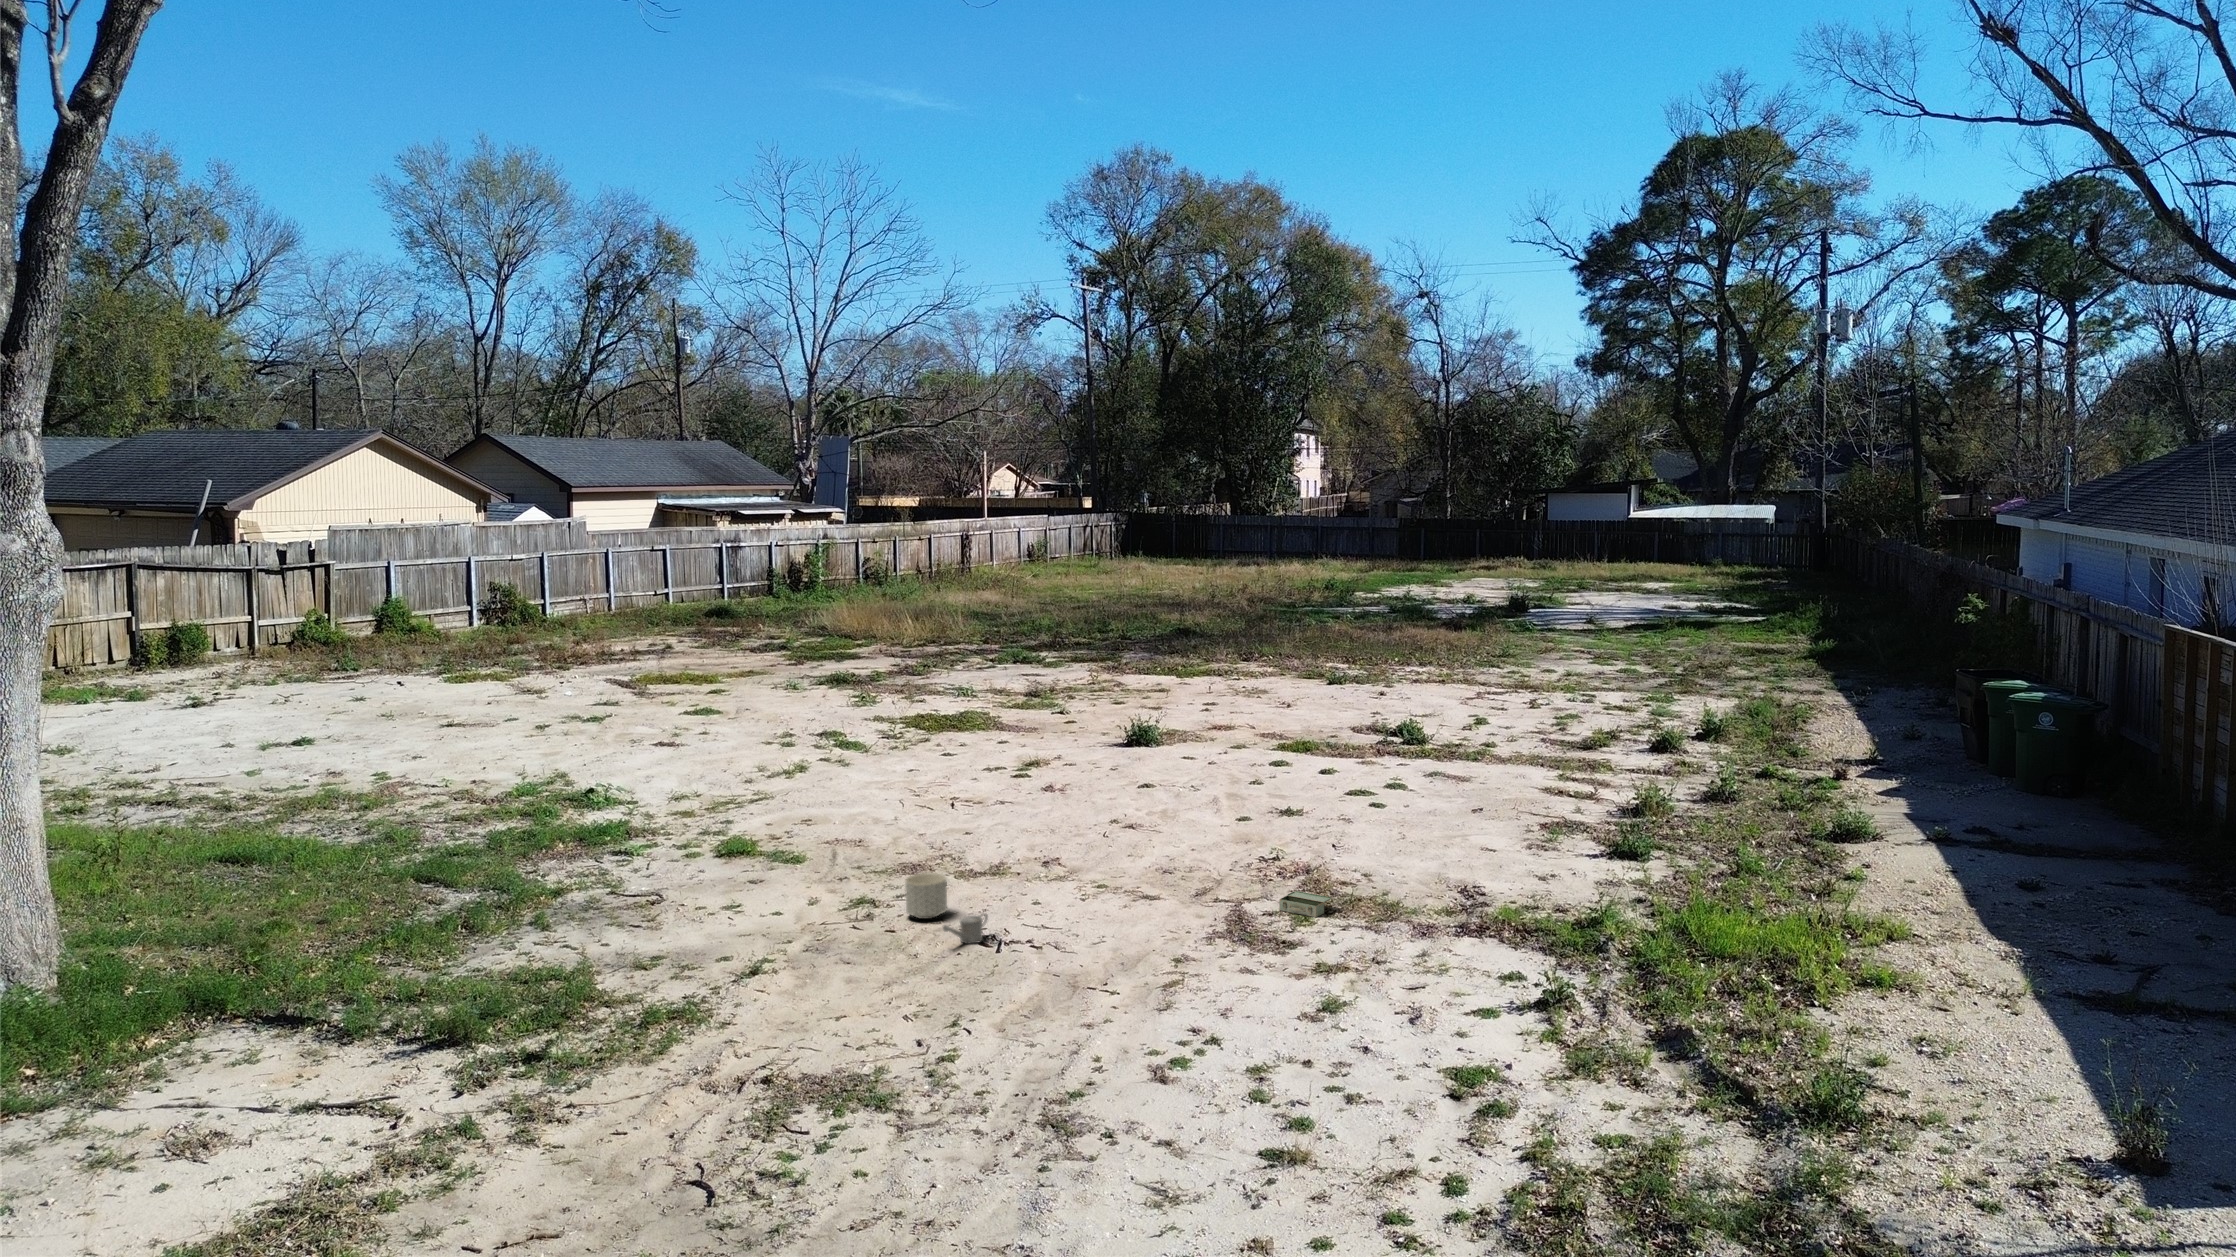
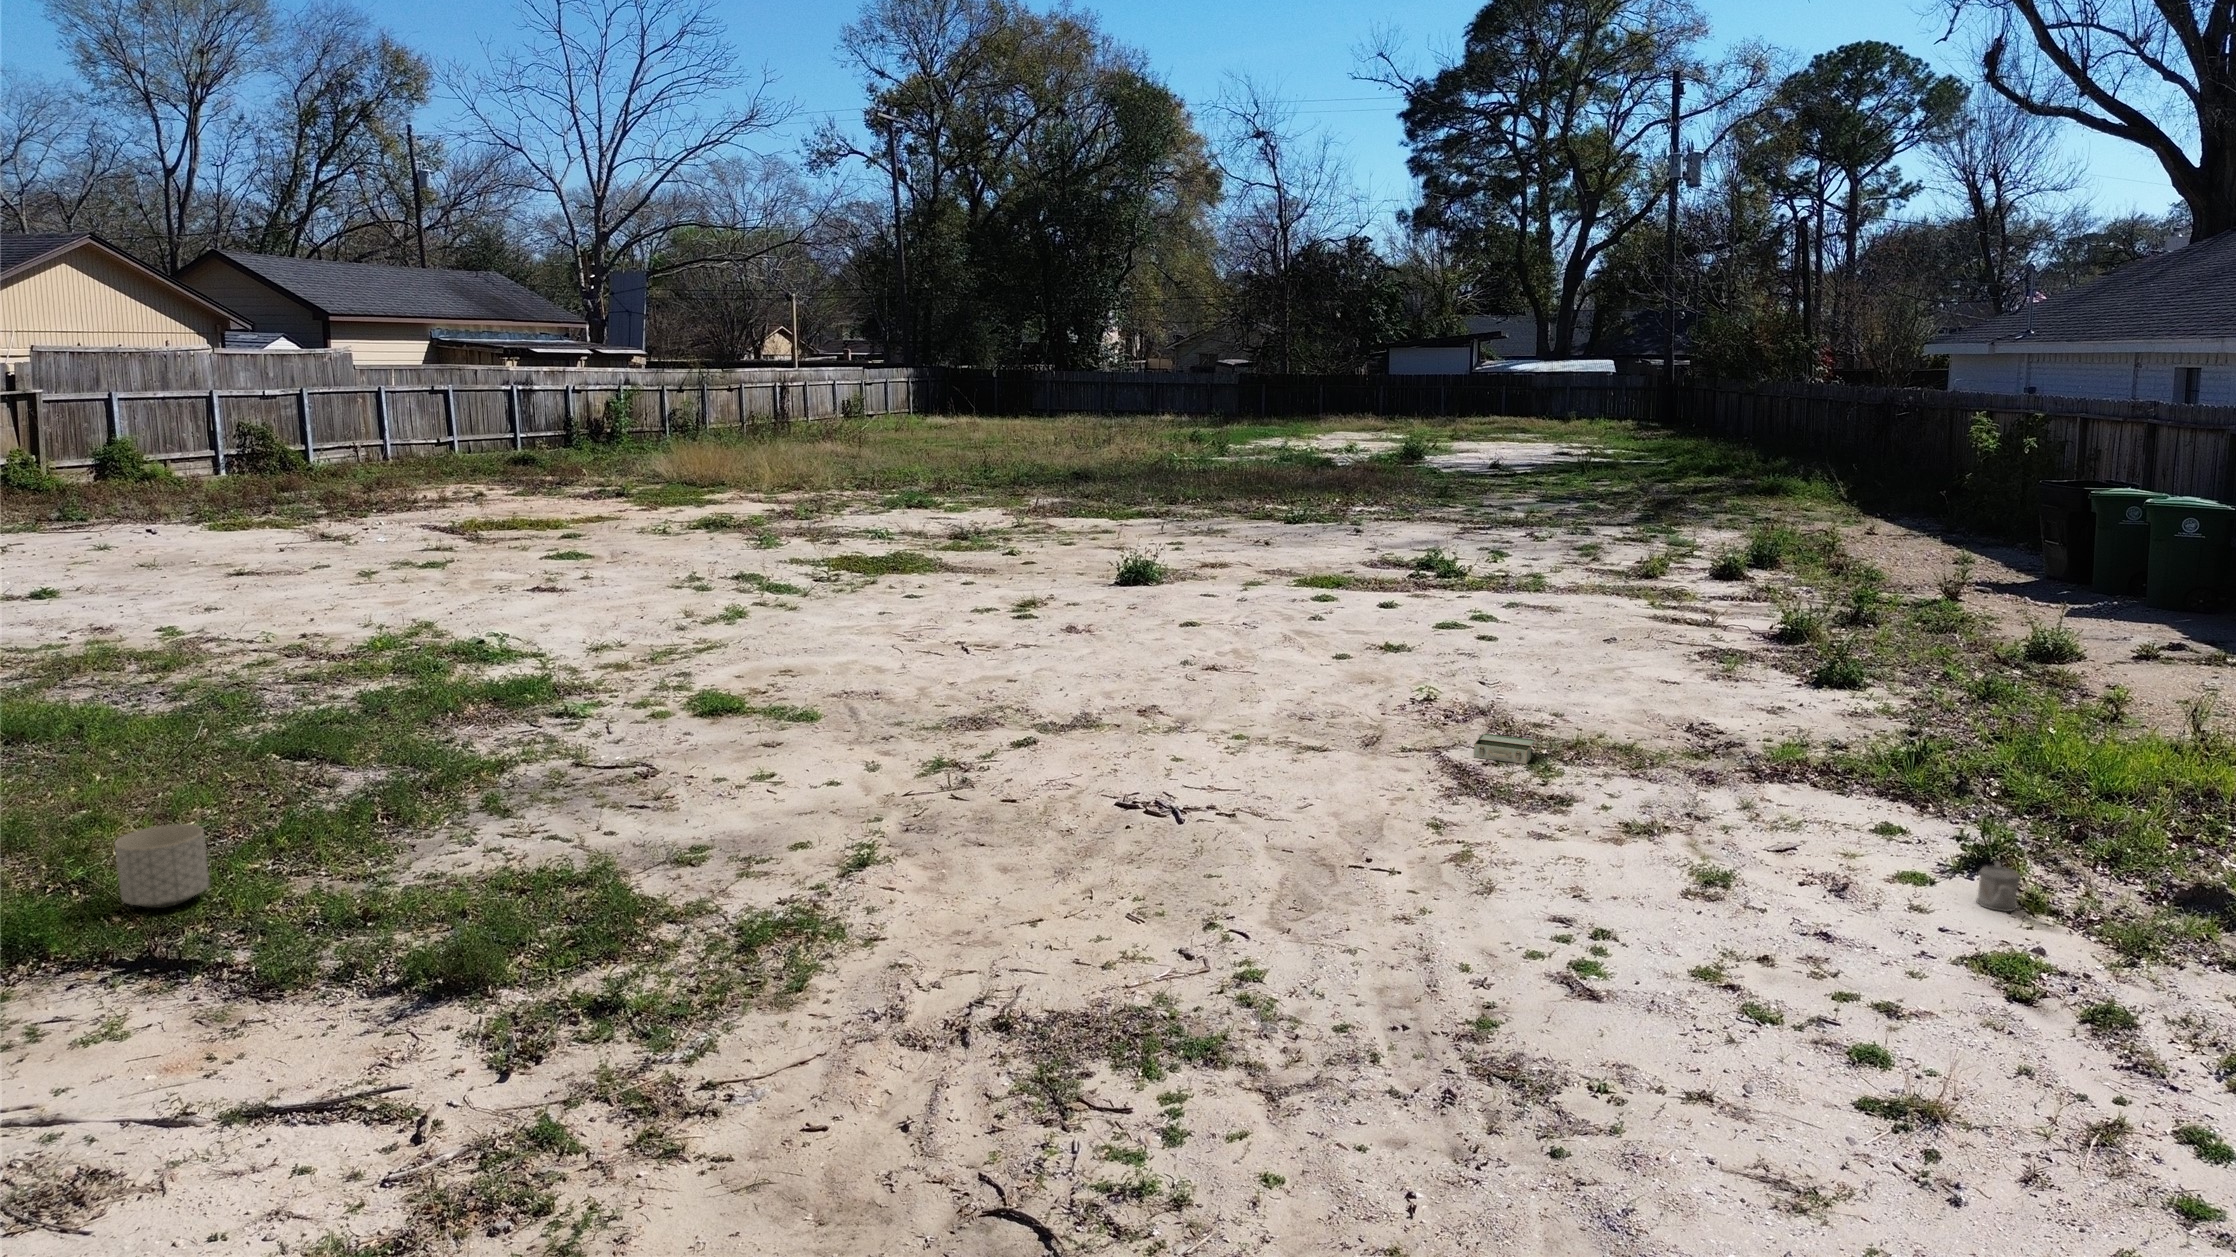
planter: present [905,873,947,919] -> present [115,824,209,908]
watering can: present [943,914,988,944] -> present [1976,861,2021,912]

